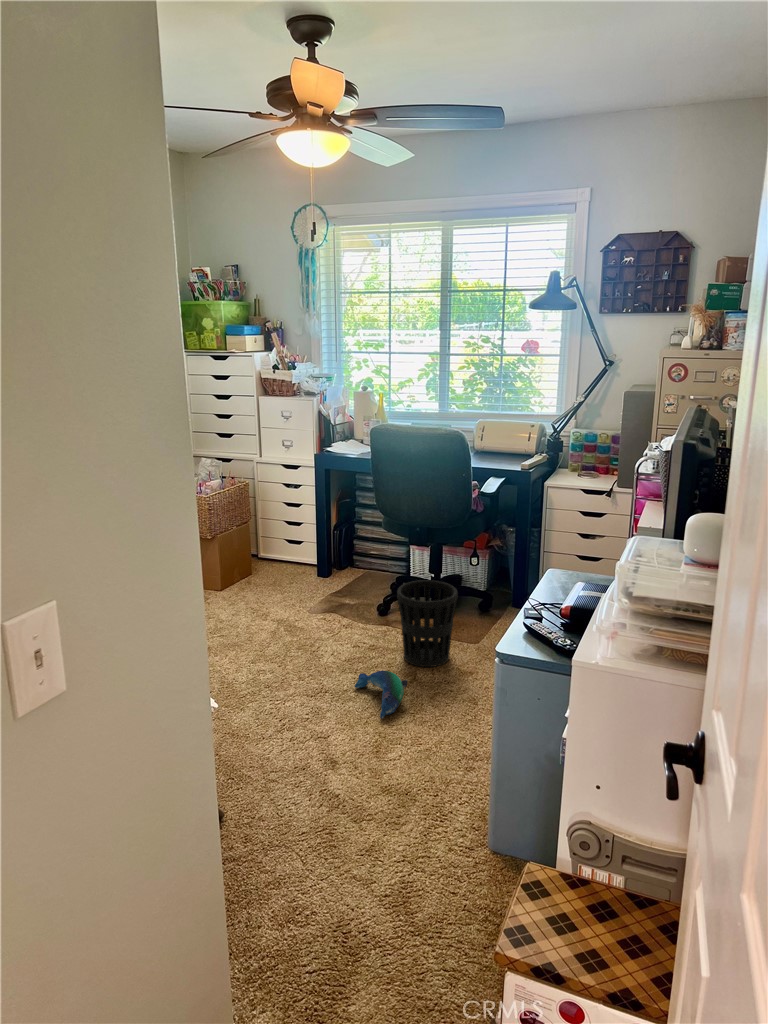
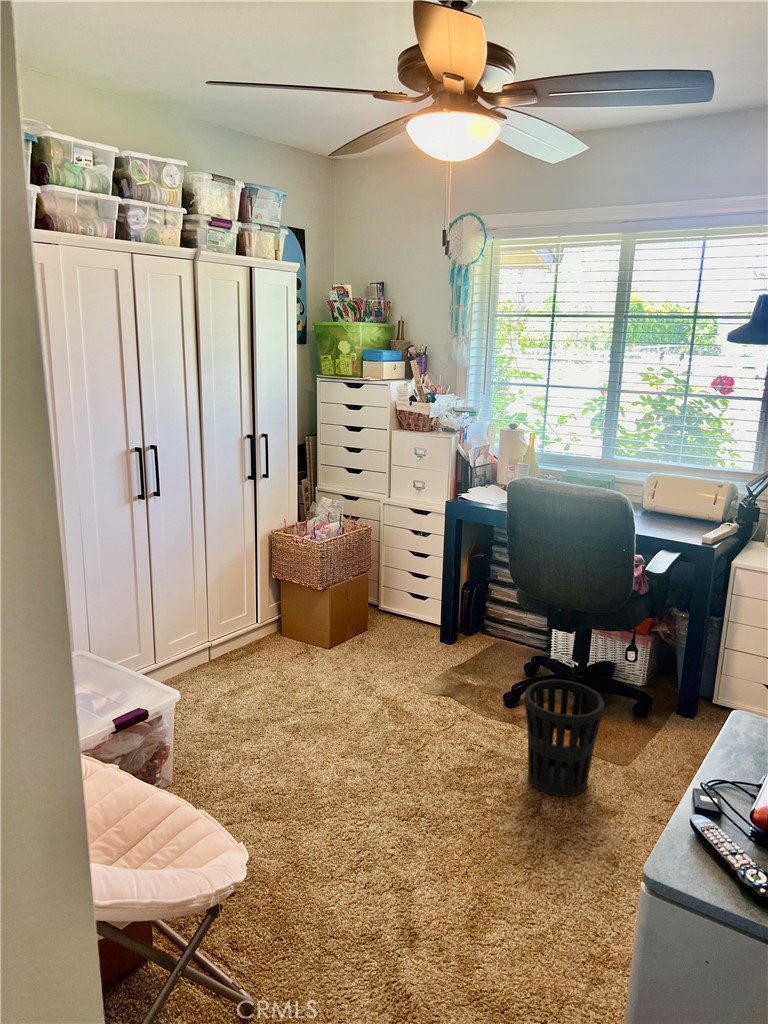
plush toy: present [355,670,408,719] -> none [458,796,526,871]

